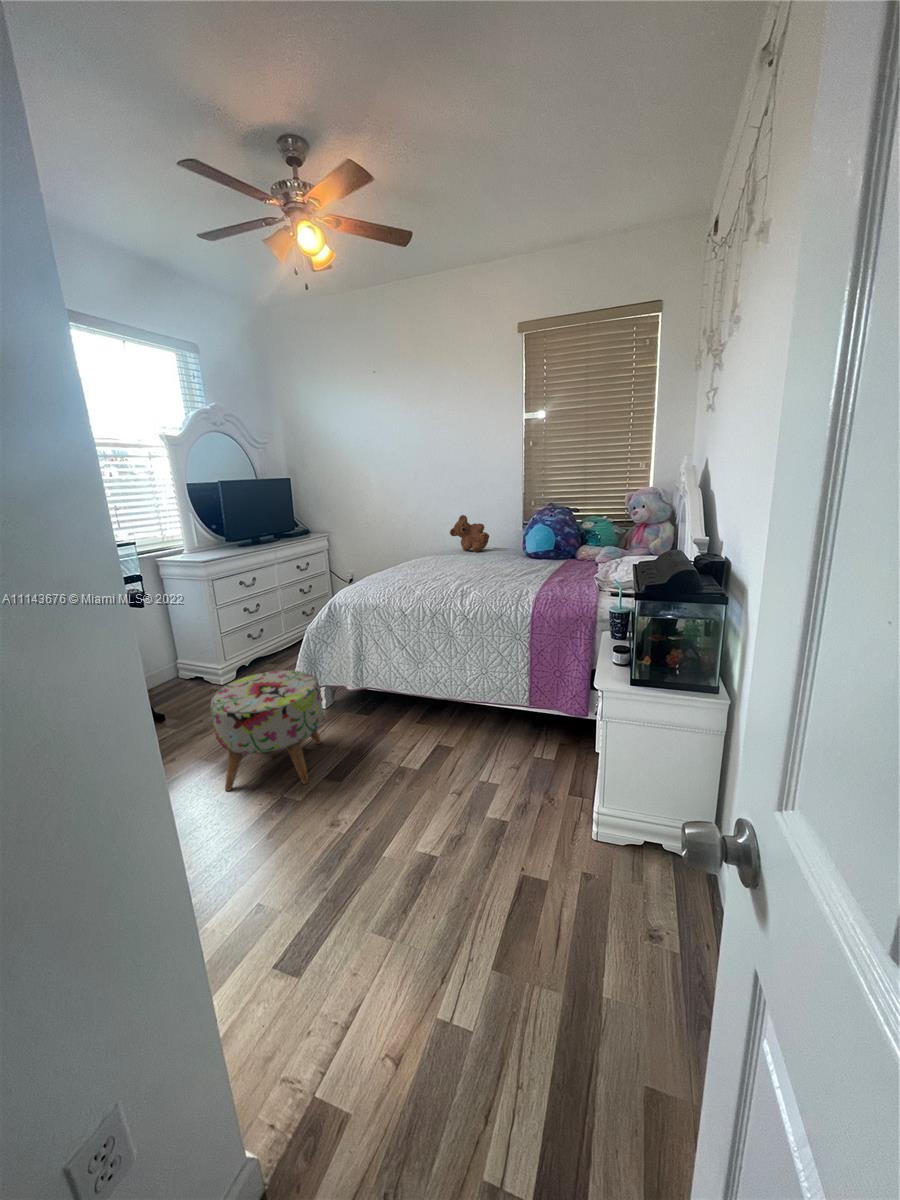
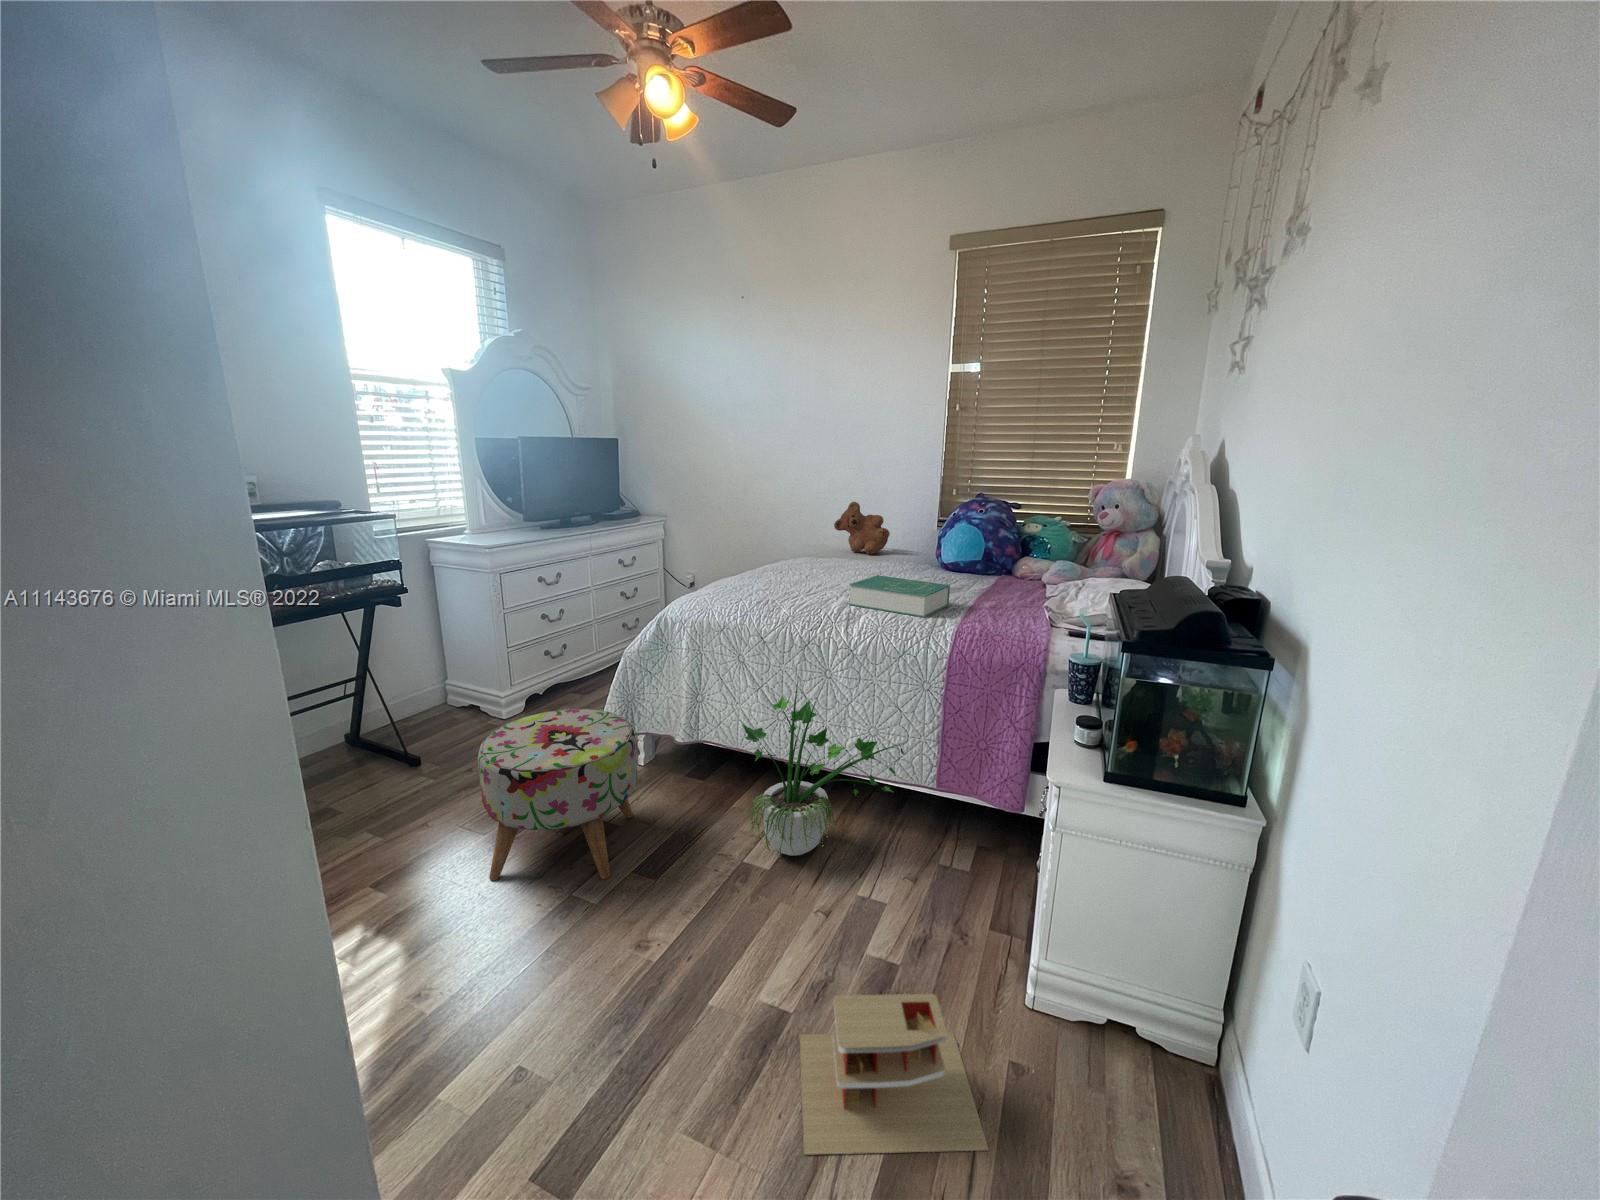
book: none [461,565,531,591] -> present [849,575,950,617]
potted plant: none [393,630,510,763] -> present [742,680,904,858]
toy house: none [444,831,569,936] -> present [799,994,989,1154]

